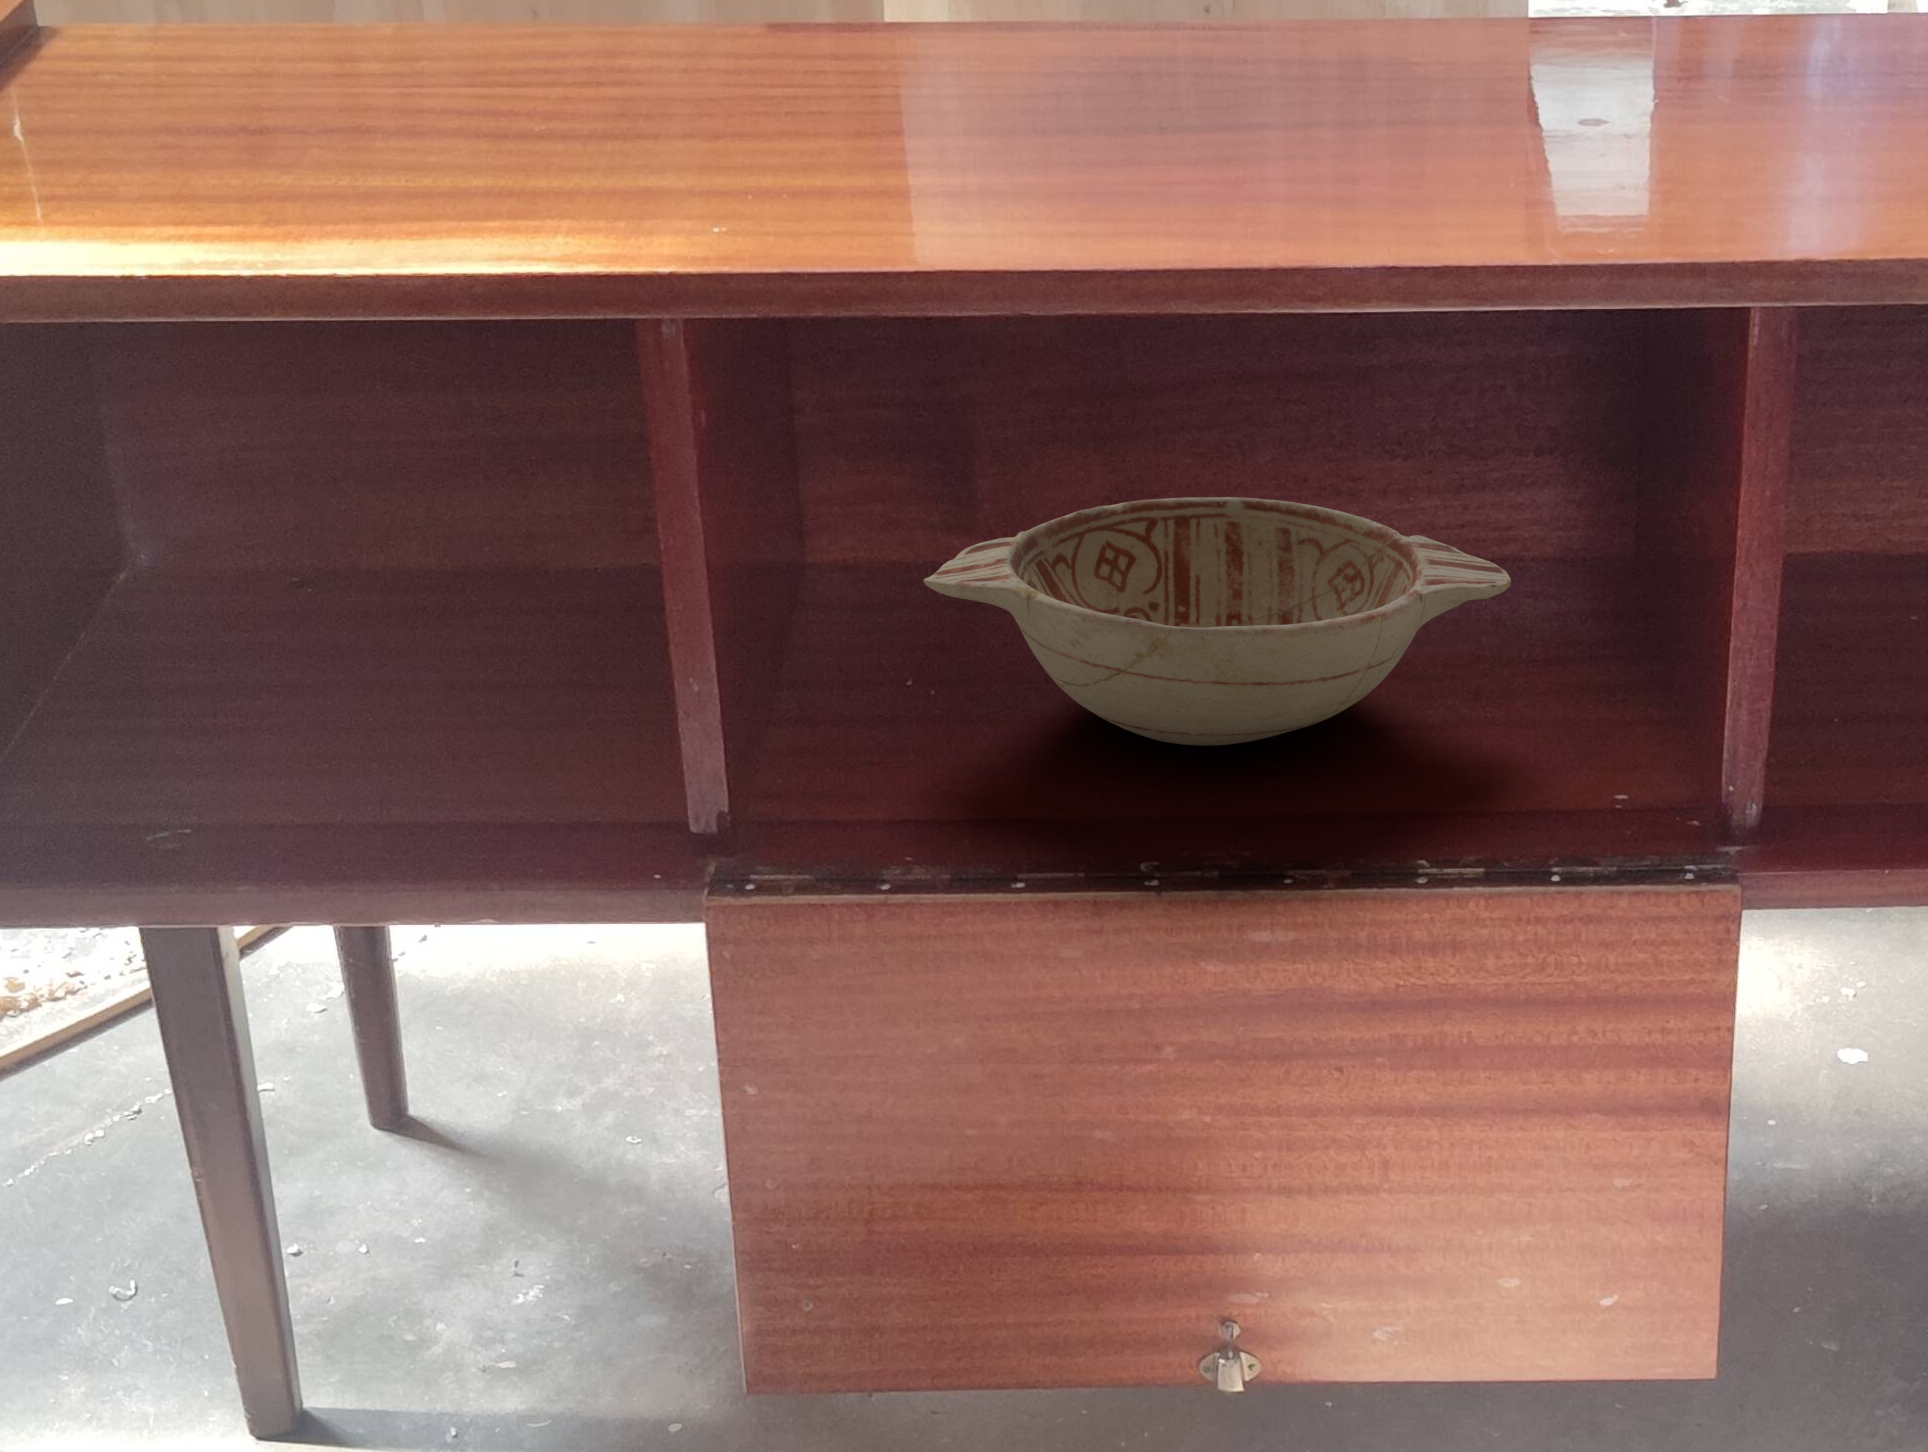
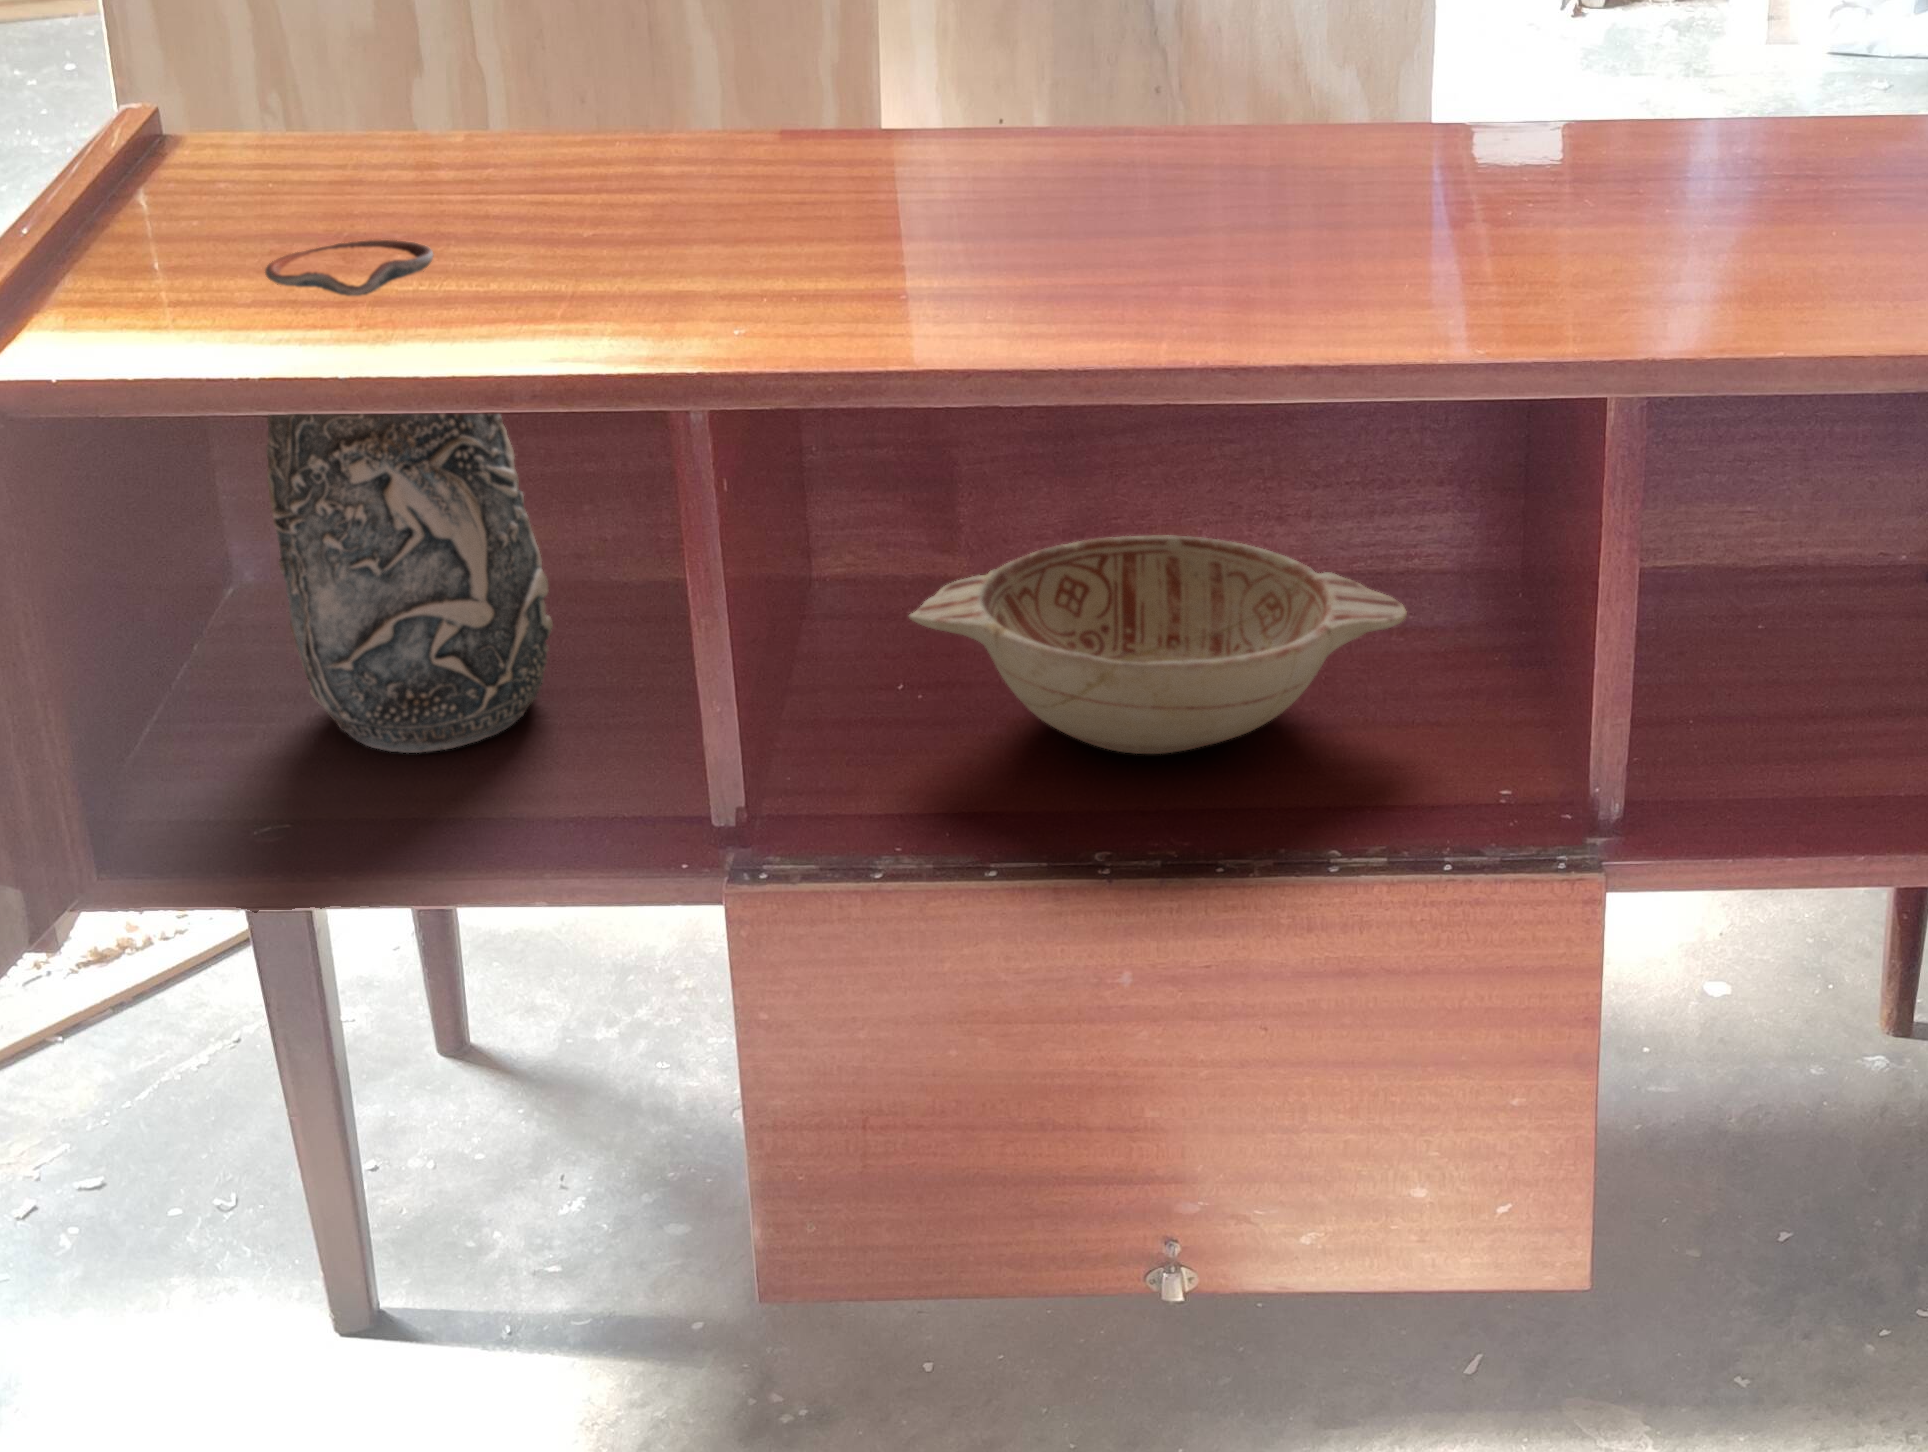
decorative vase: none [155,130,503,746] -> present [265,240,553,753]

